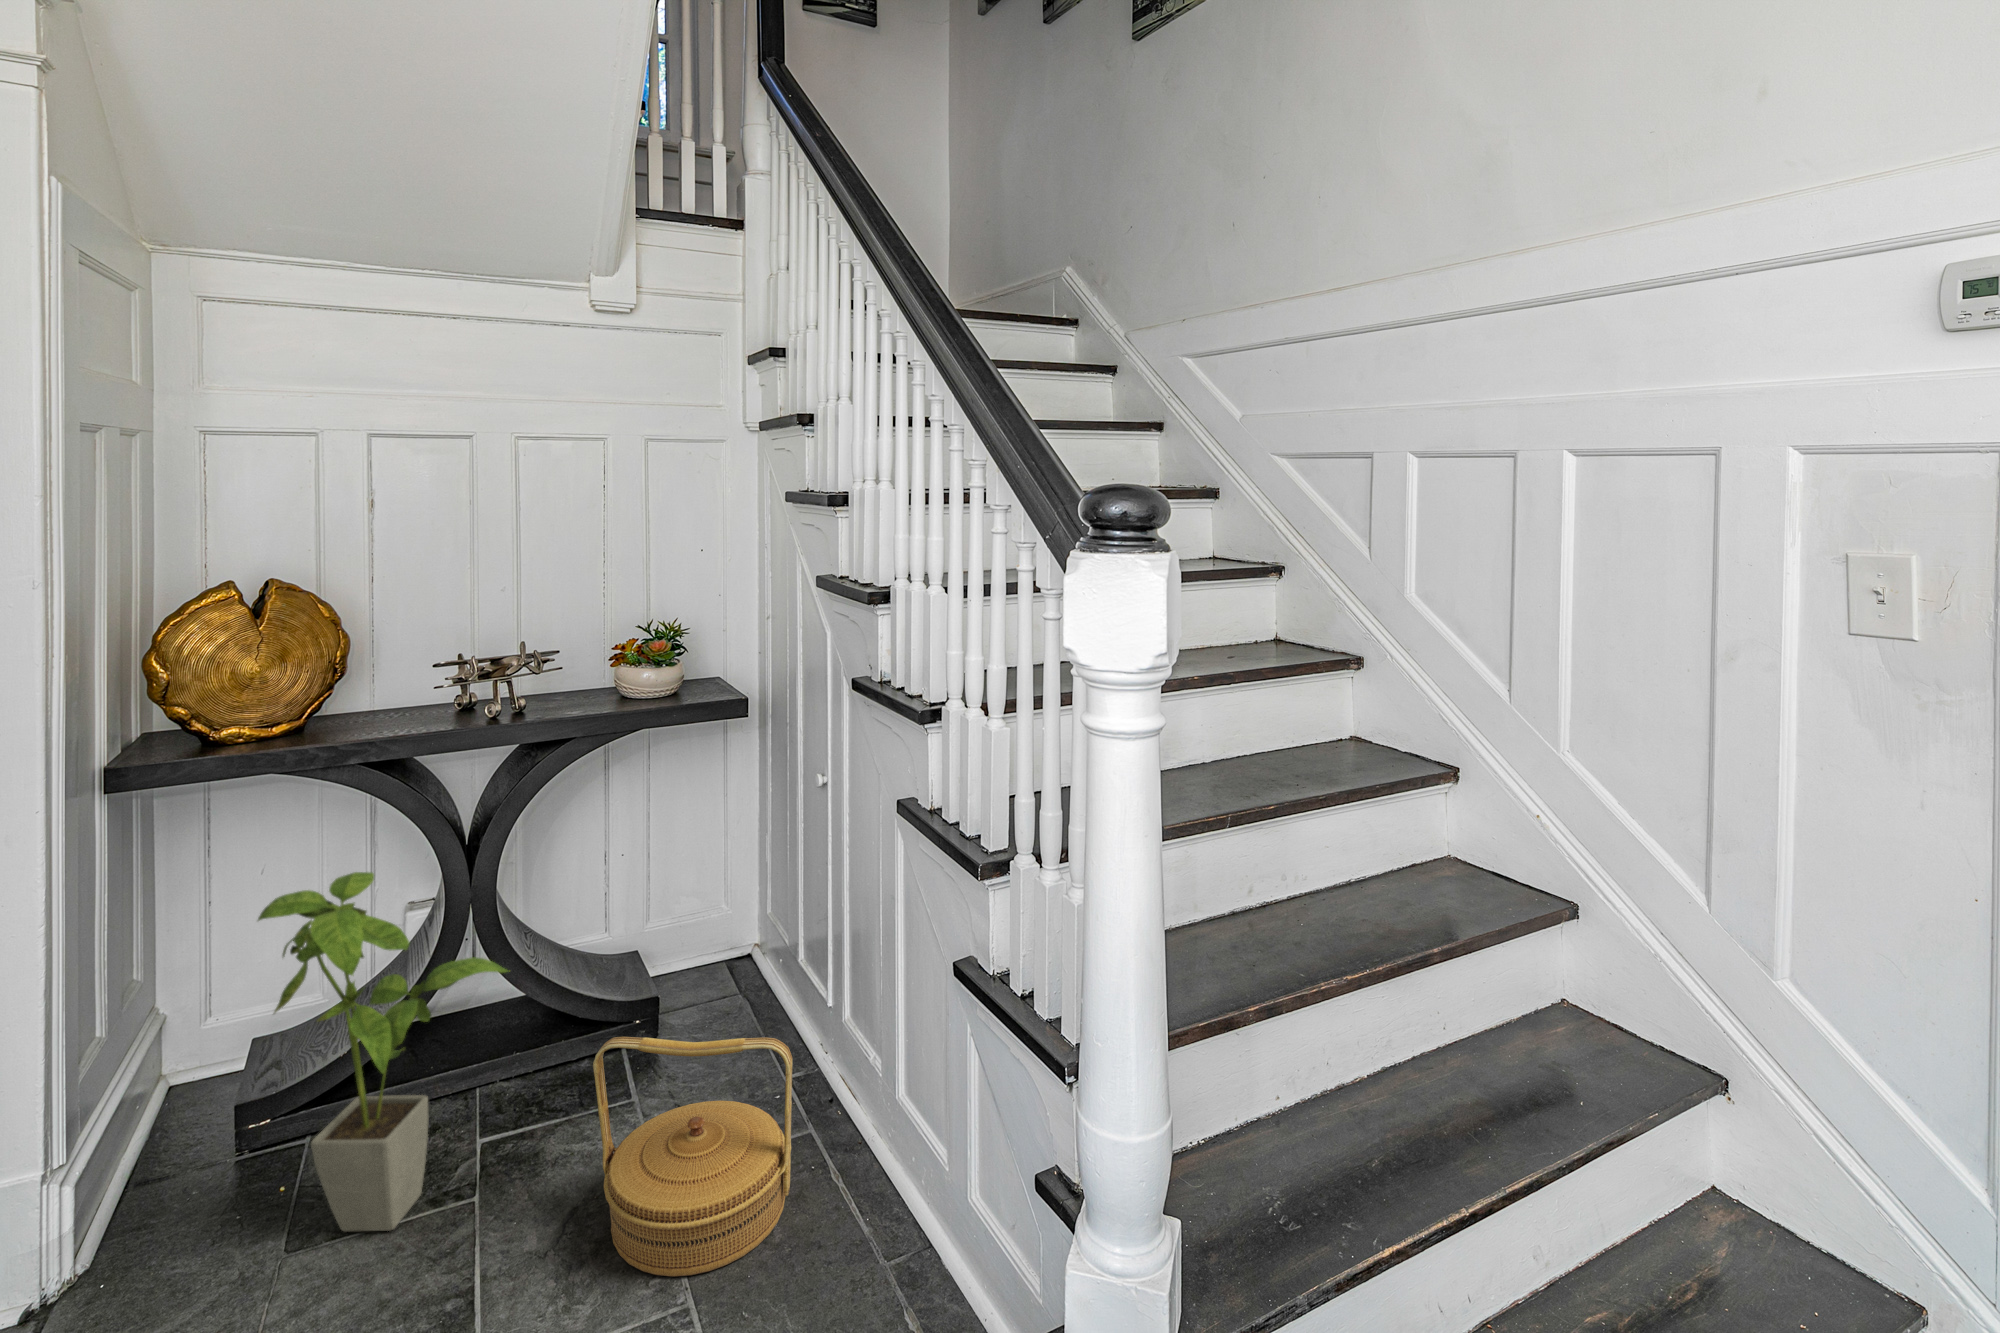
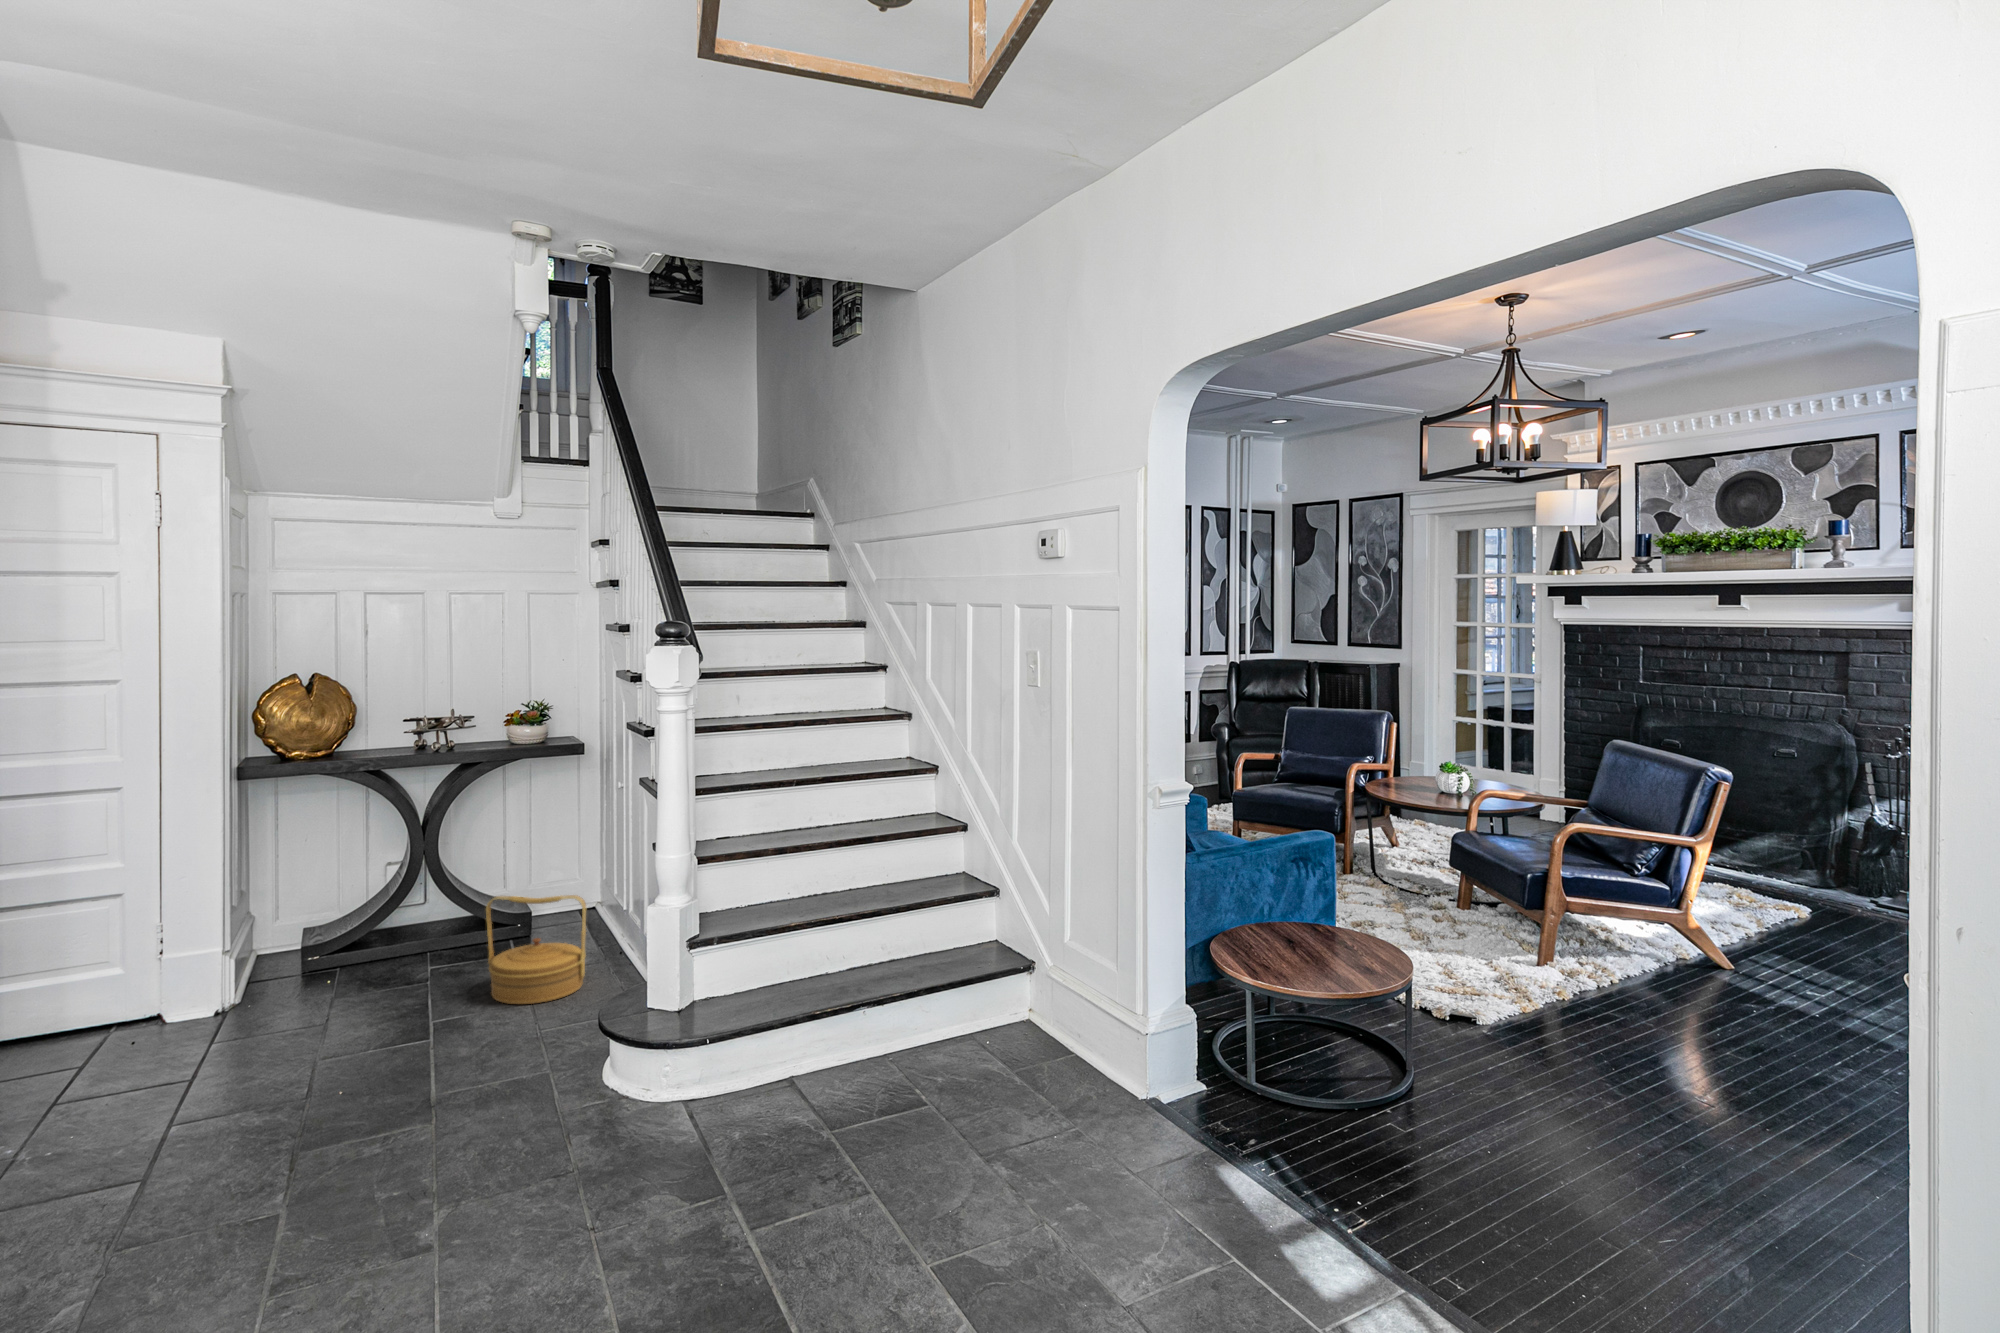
house plant: present [258,872,508,1232] -> none [330,810,445,996]

